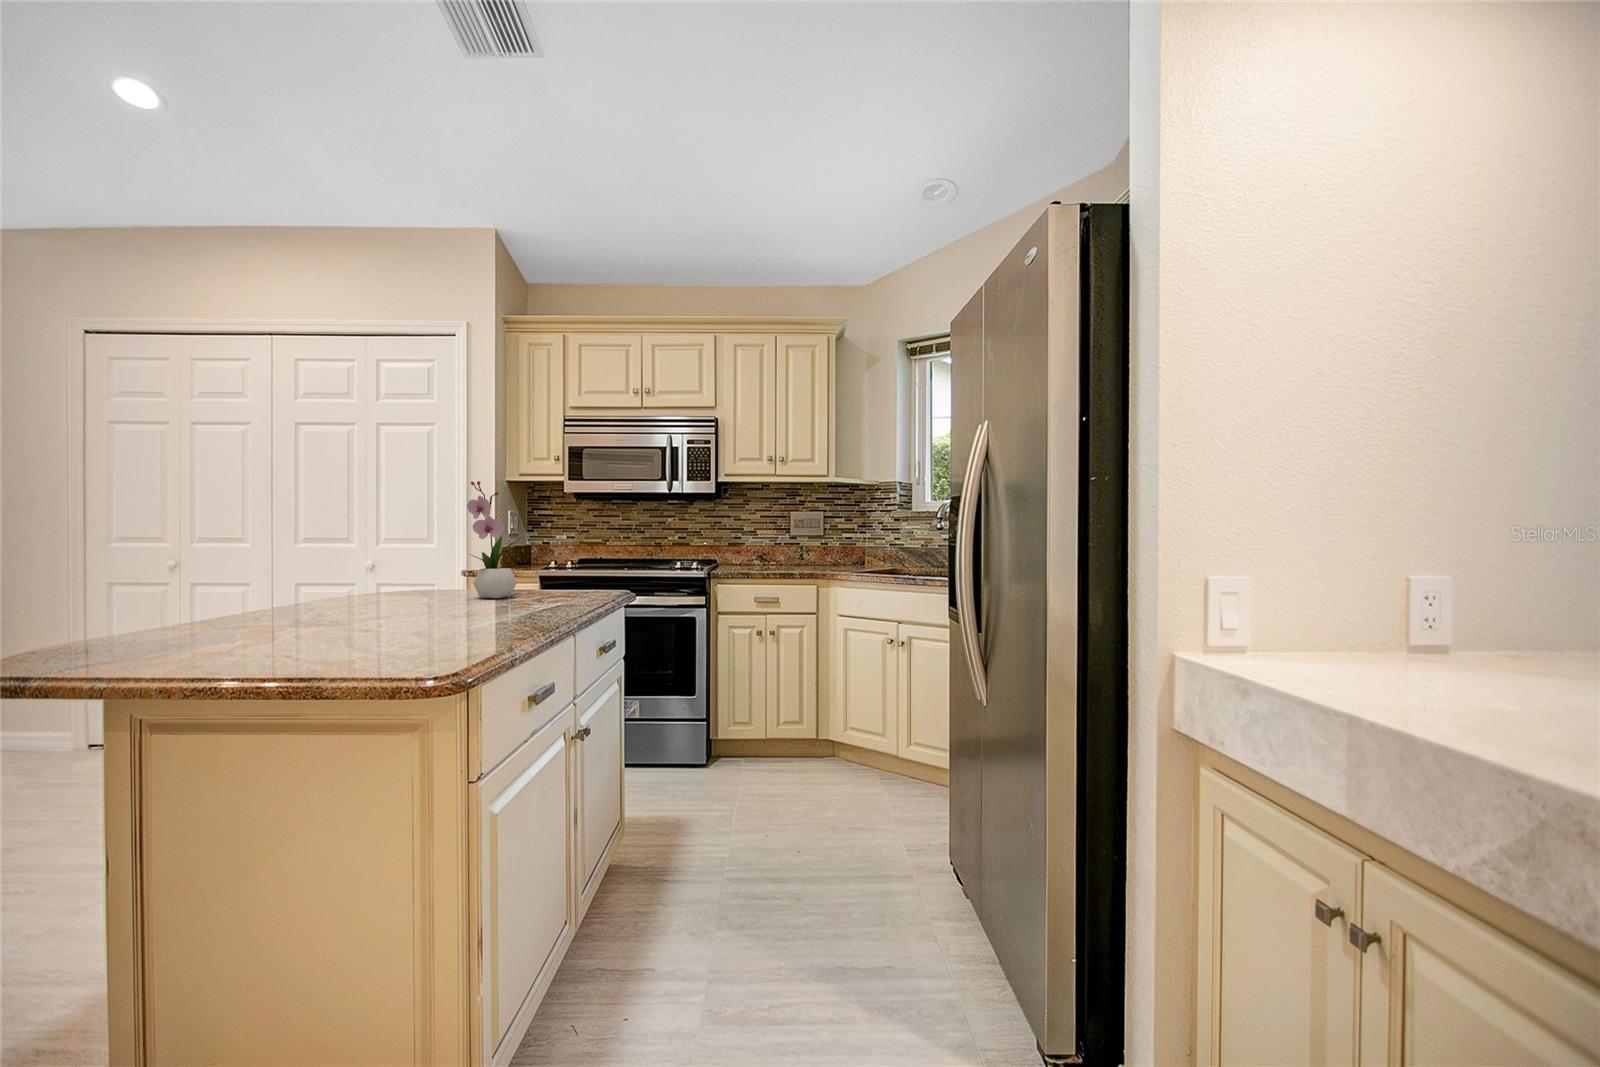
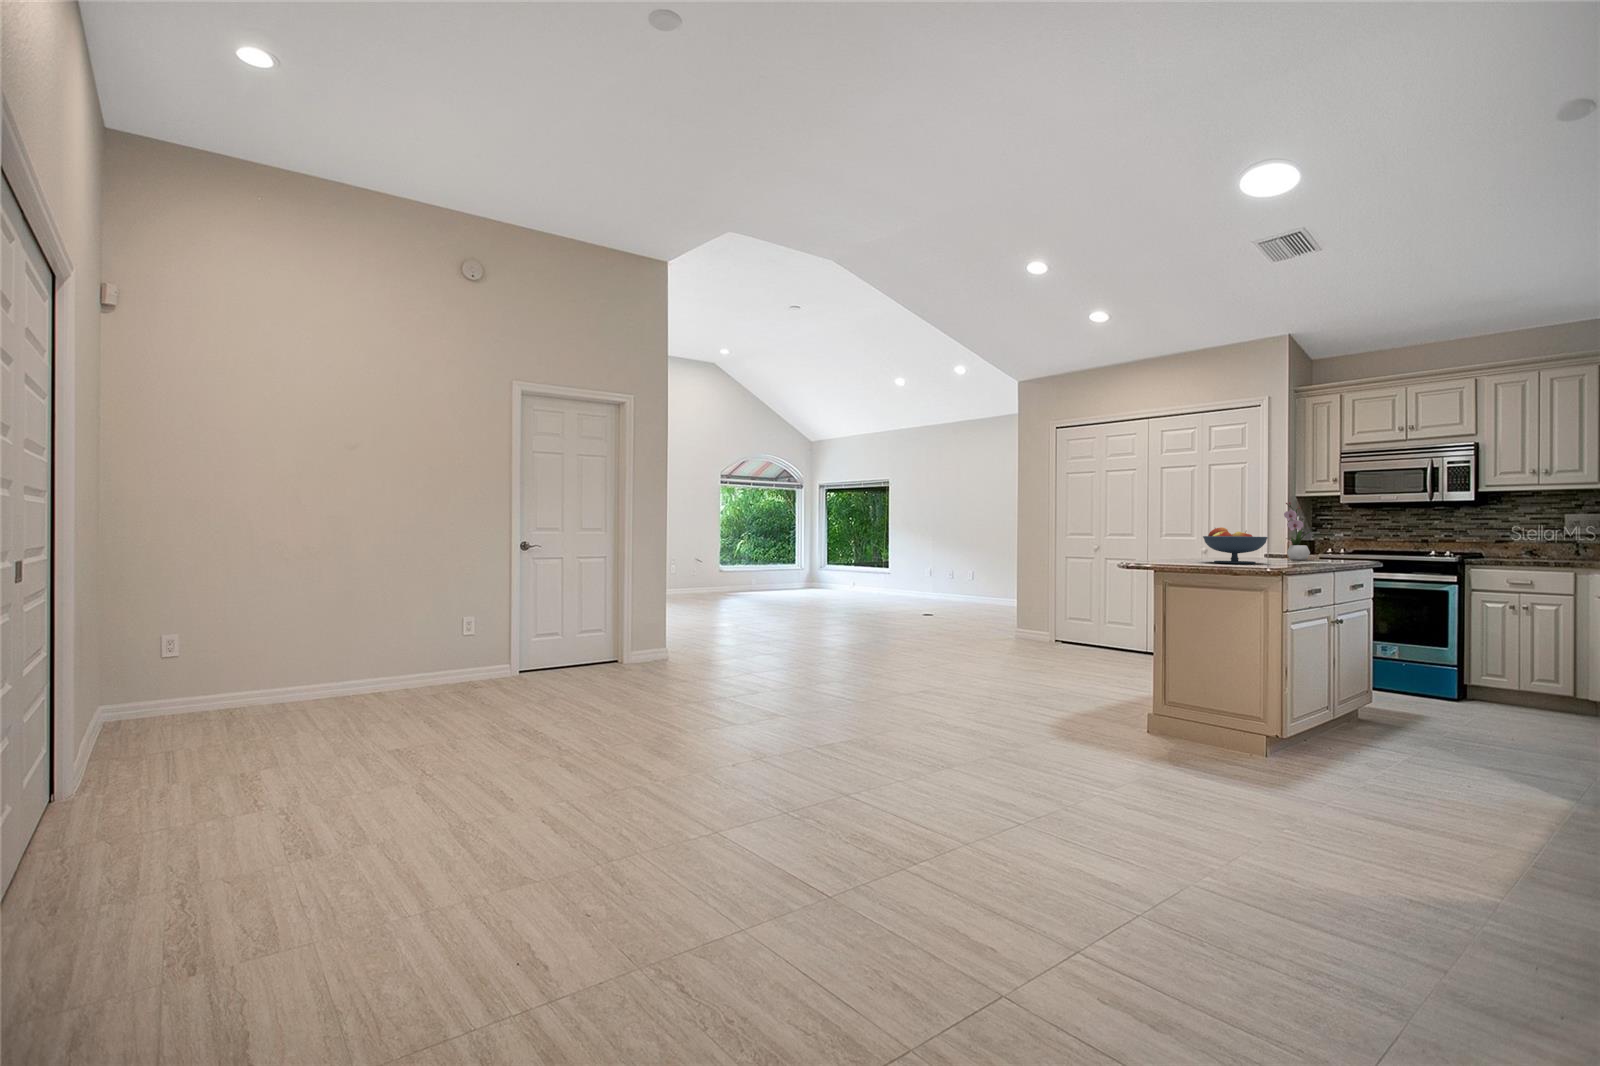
fruit bowl: none [216,538,409,645] -> present [1203,527,1268,564]

